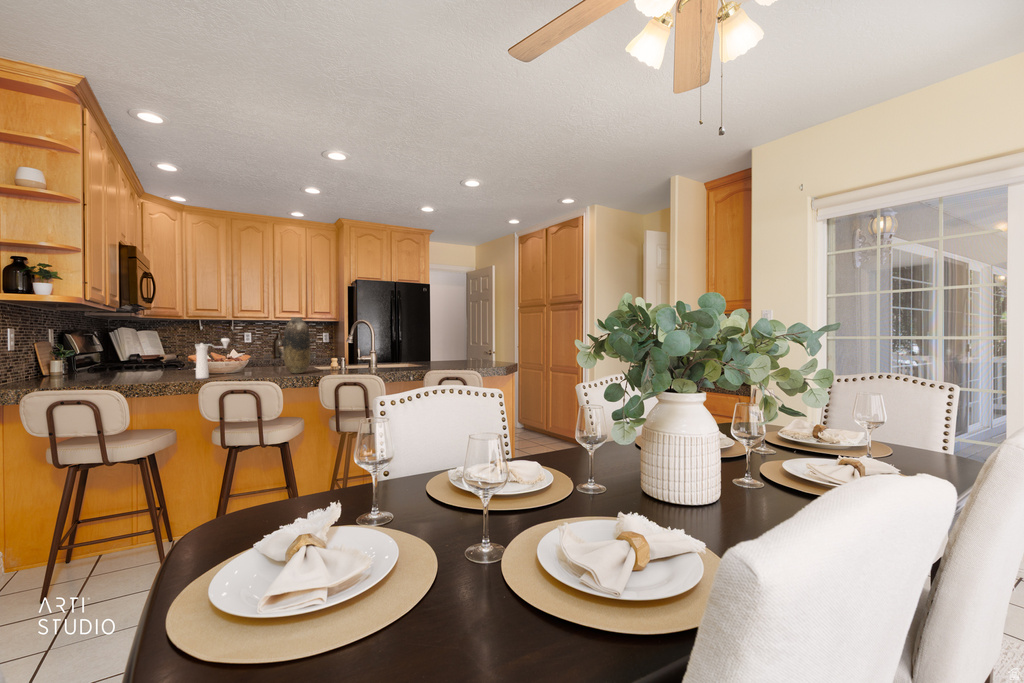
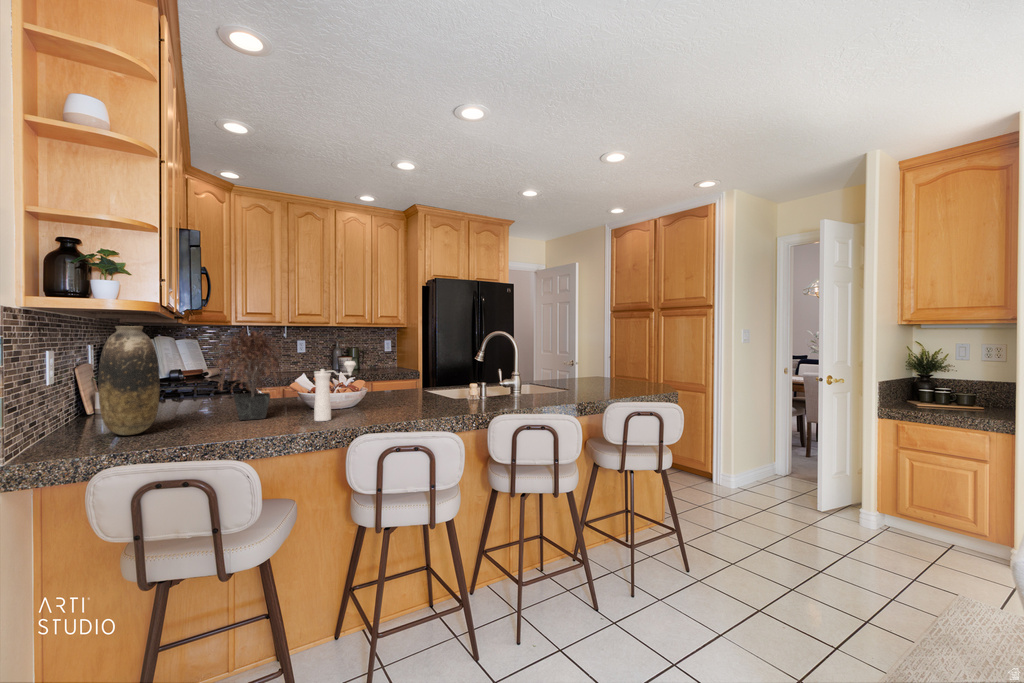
potted plant: none [125,315,184,378] -> present [217,329,282,420]
vase: present [283,317,310,374] -> present [98,326,160,435]

